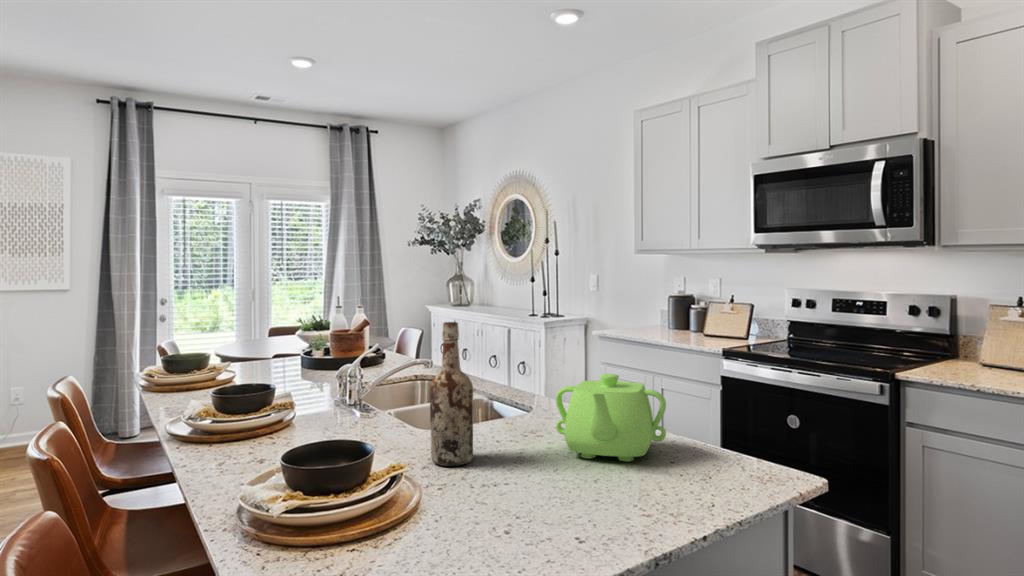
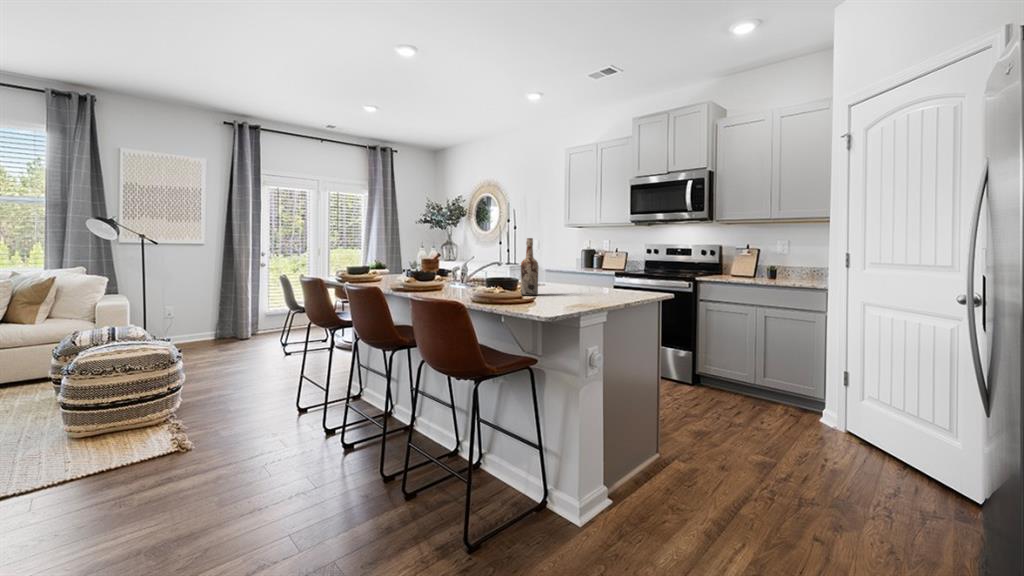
teapot: present [556,374,666,462] -> none [567,262,613,294]

